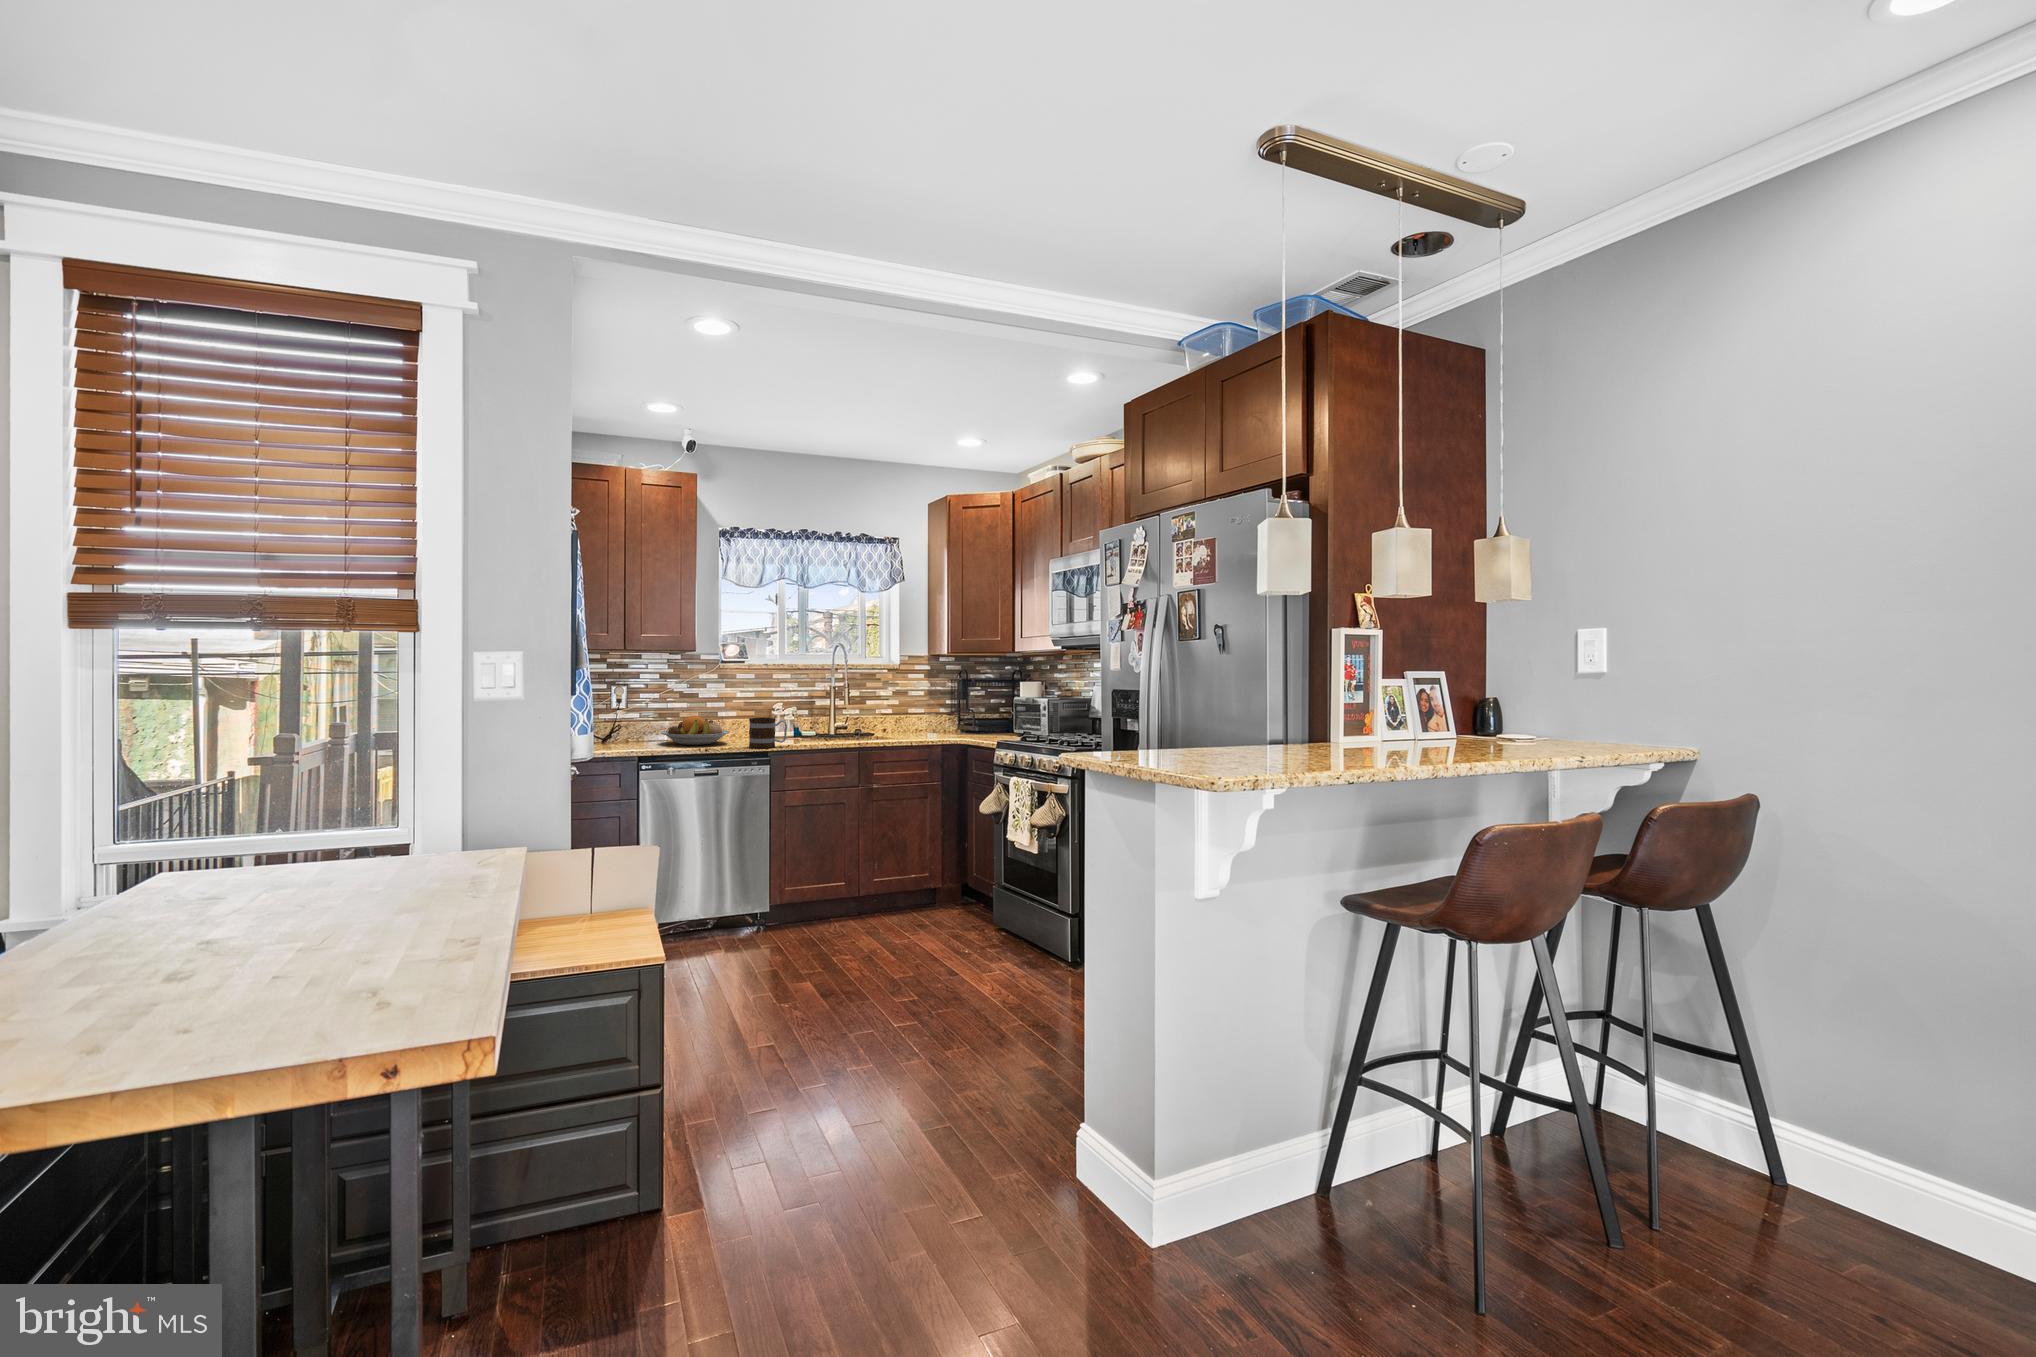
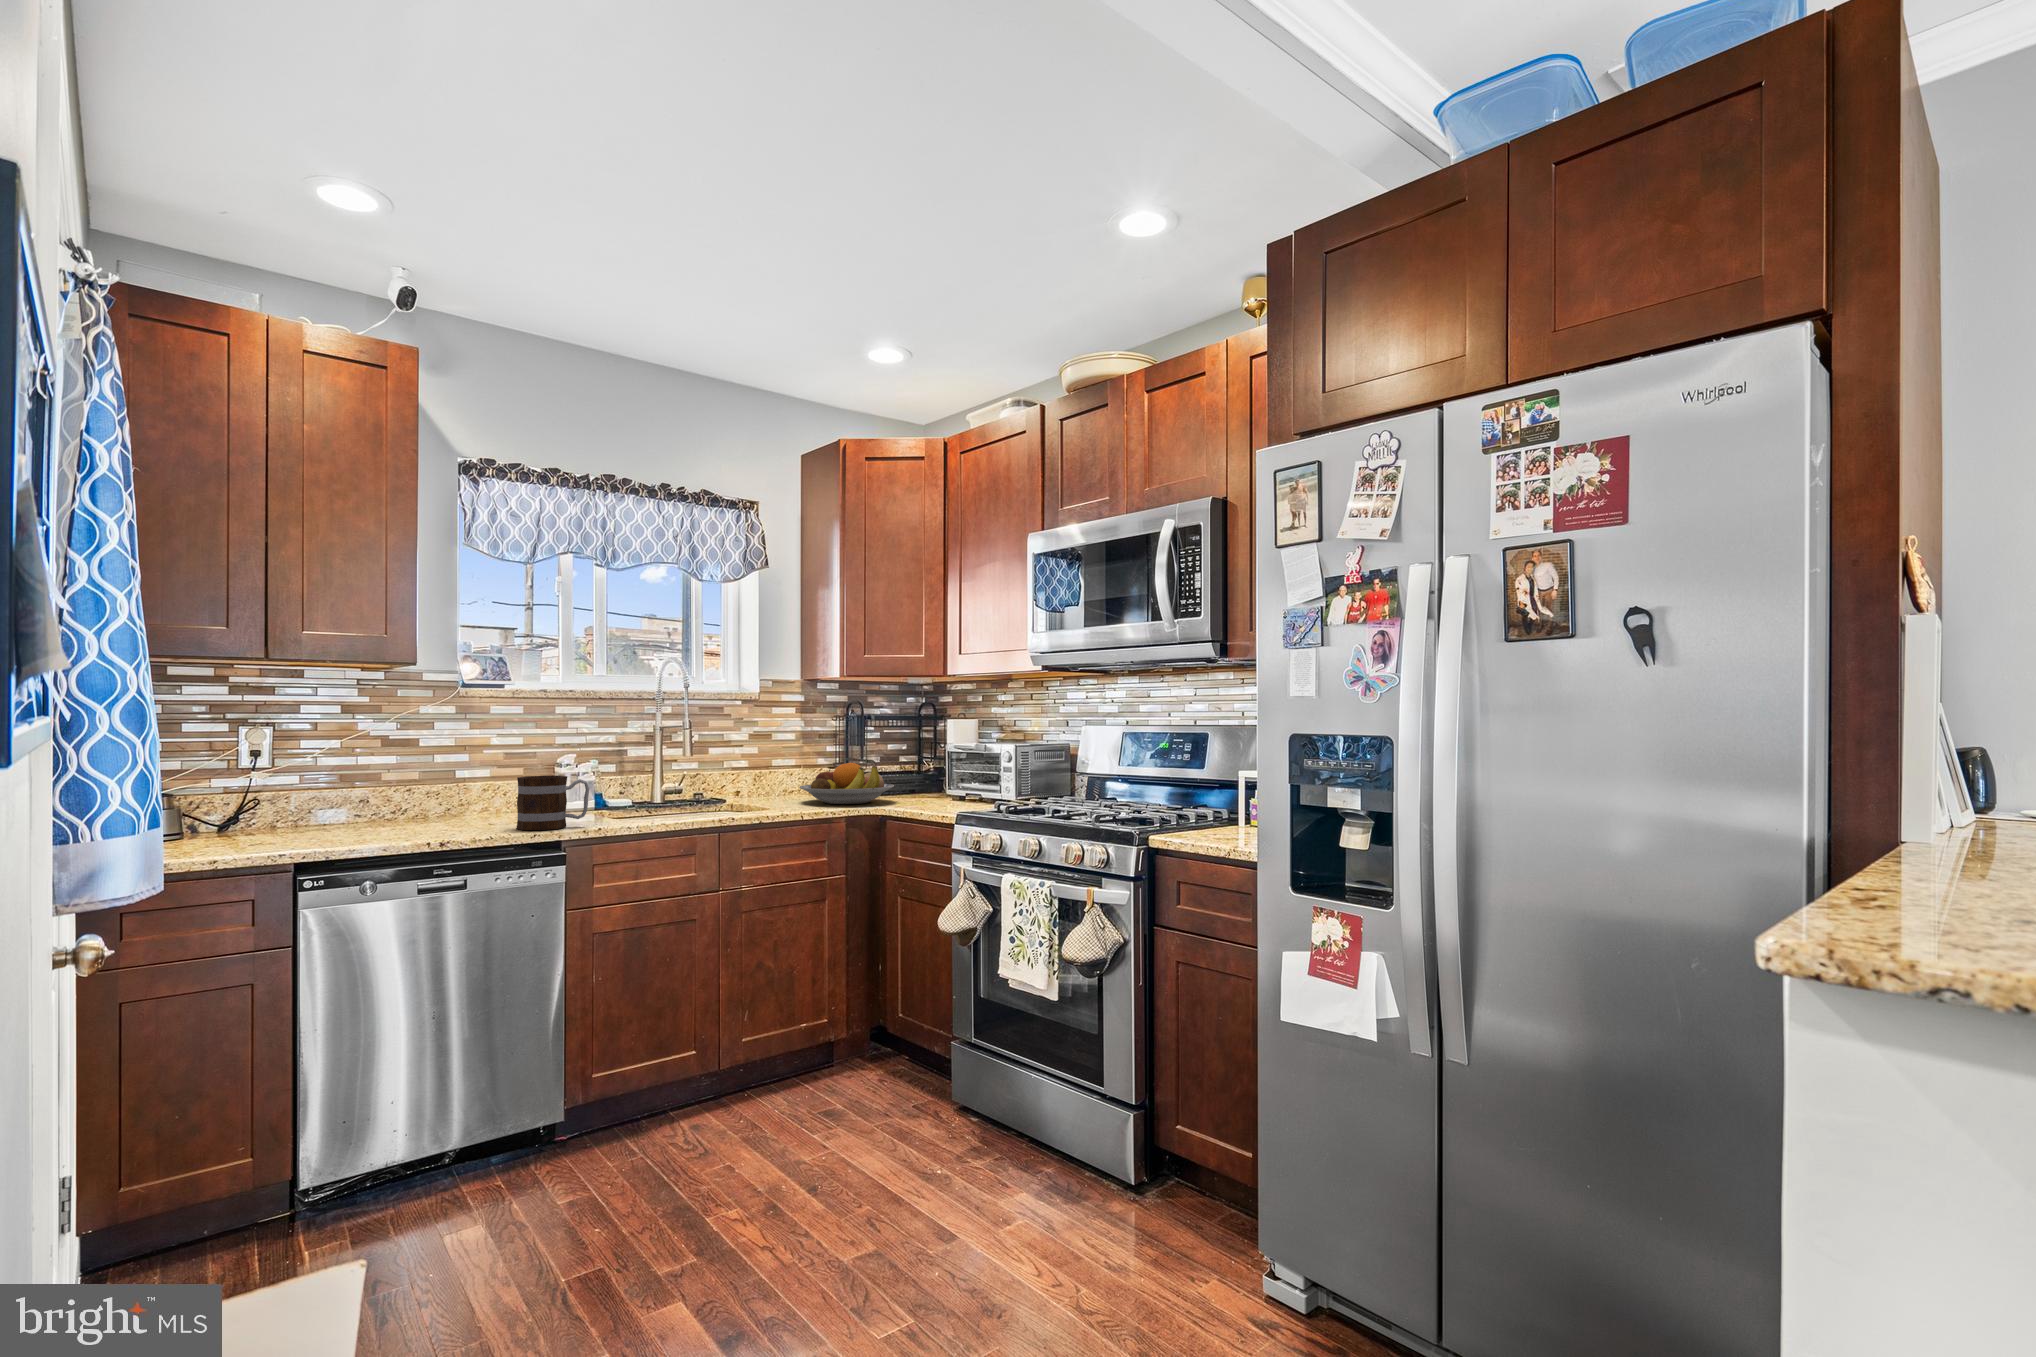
fruit bowl: present [661,716,729,745] -> present [800,763,894,804]

